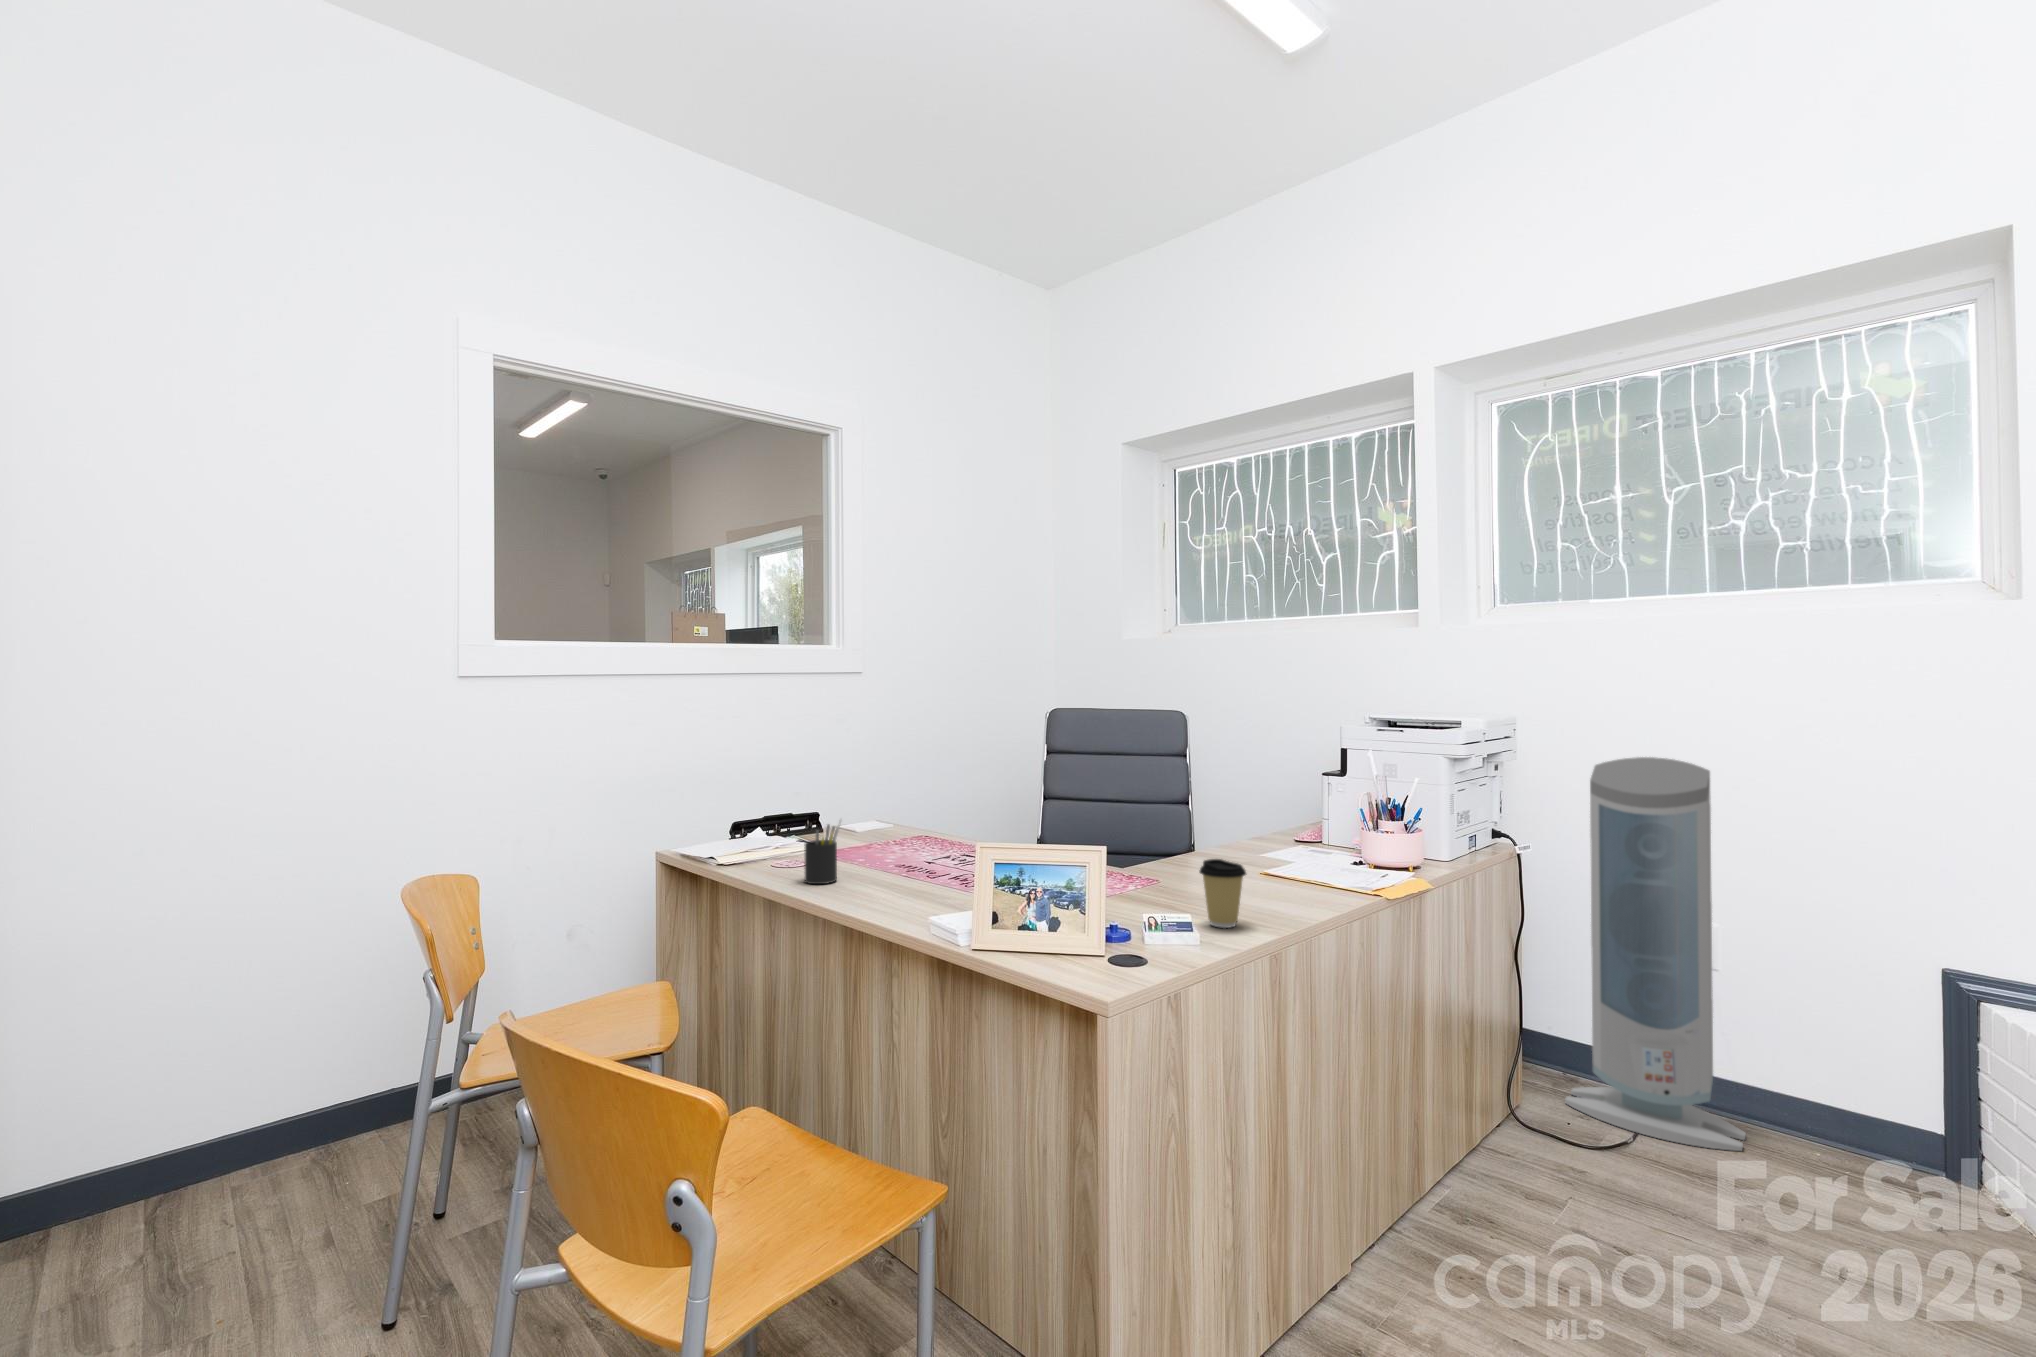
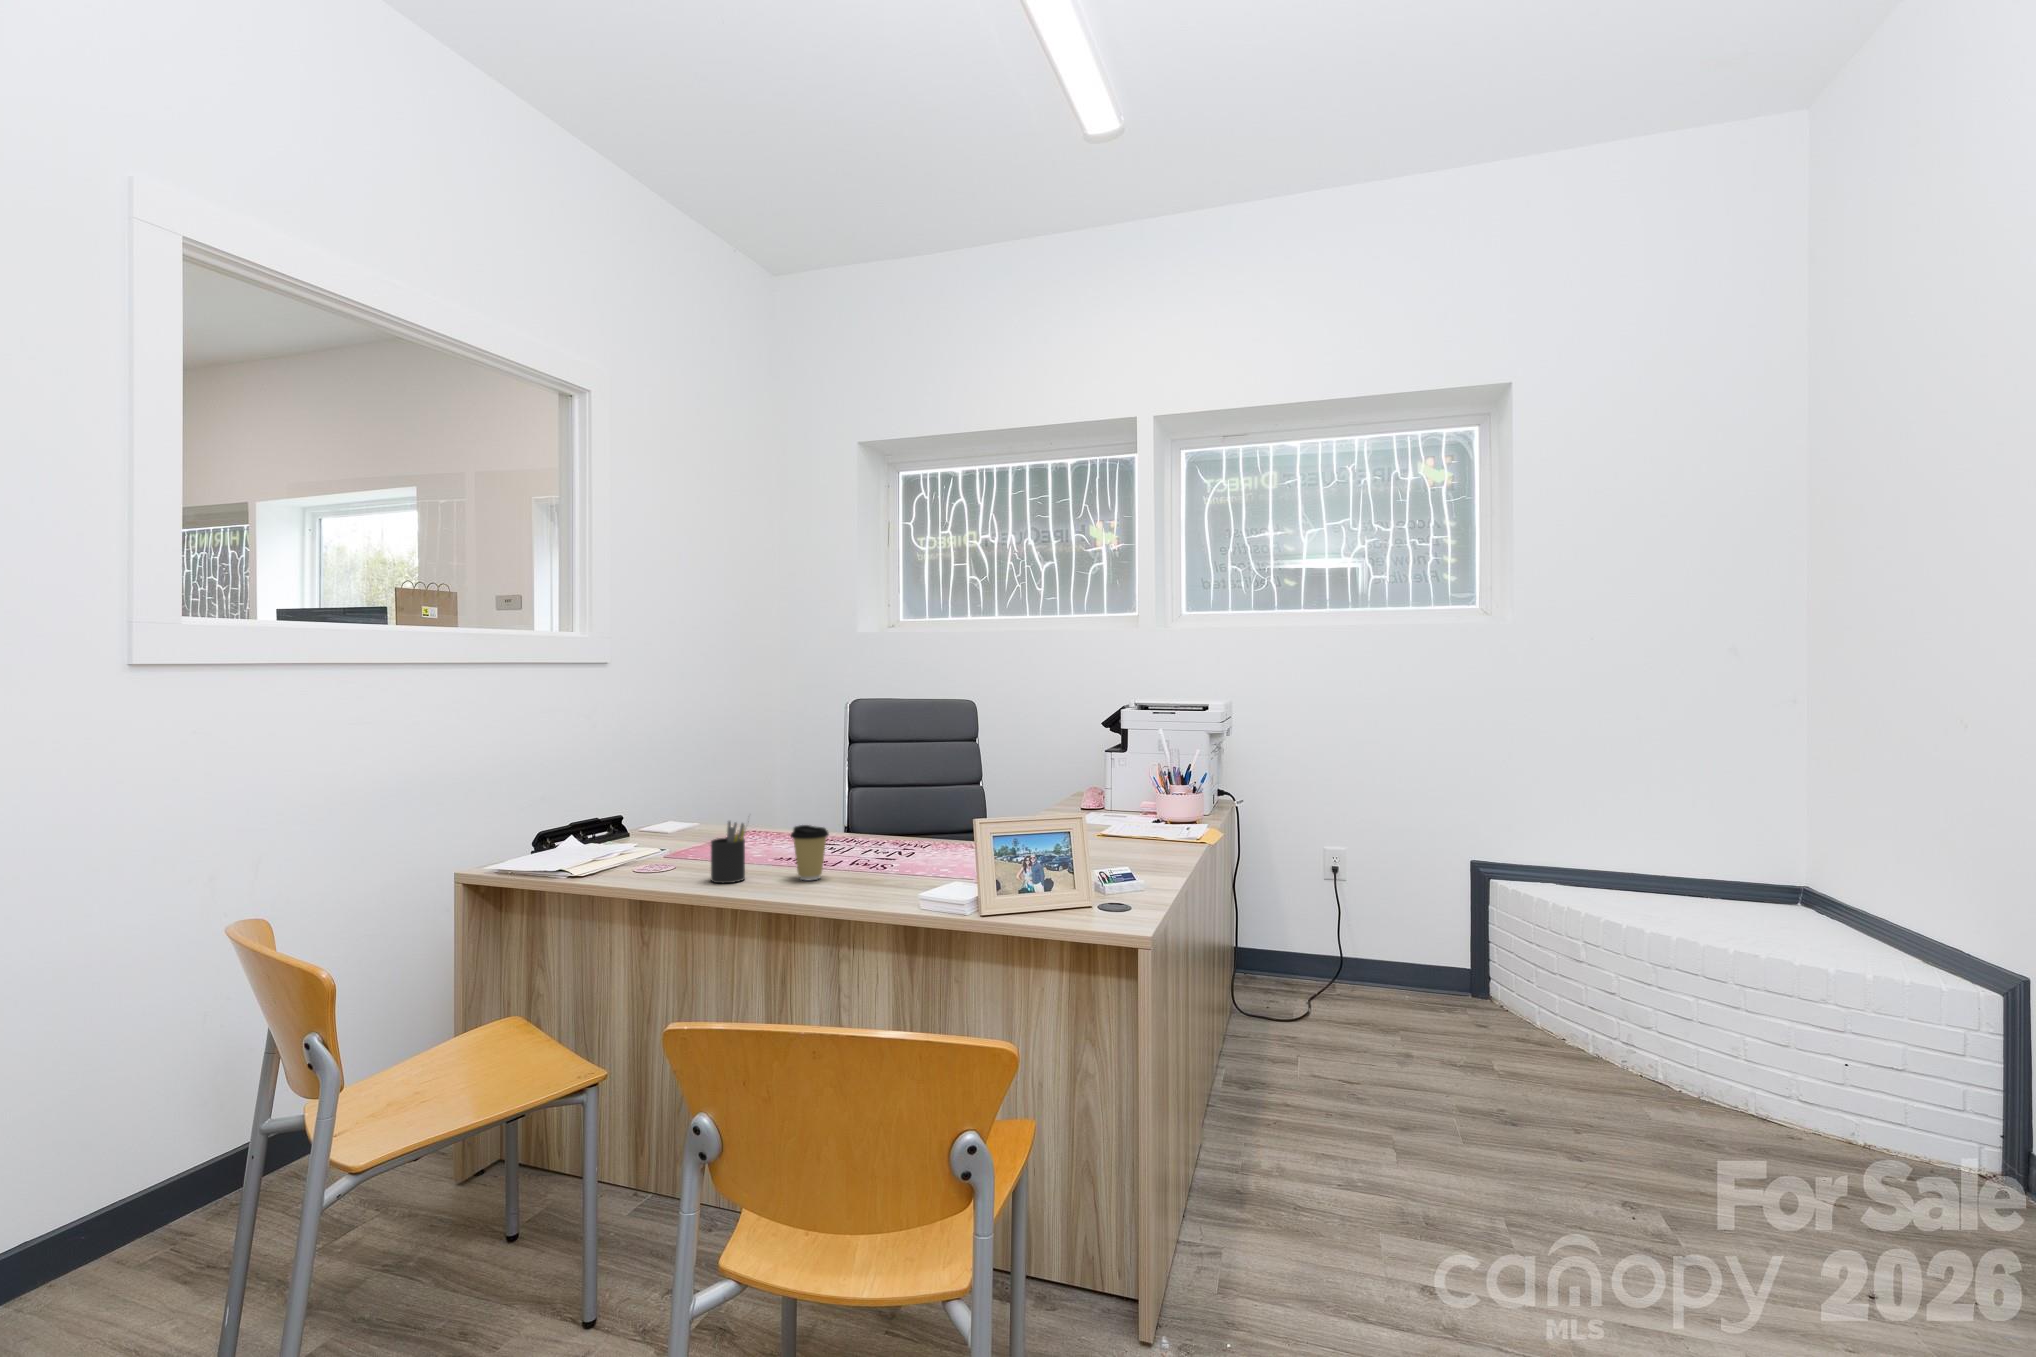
air purifier: present [1565,757,1746,1151] -> none [1256,729,1369,1005]
coffee cup: present [1200,859,1246,928] -> present [791,825,829,880]

